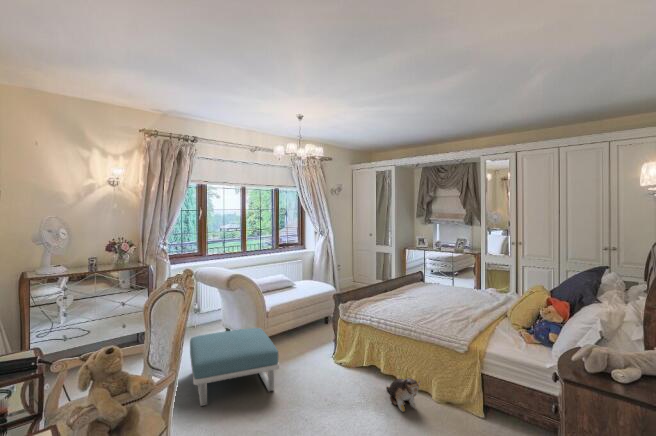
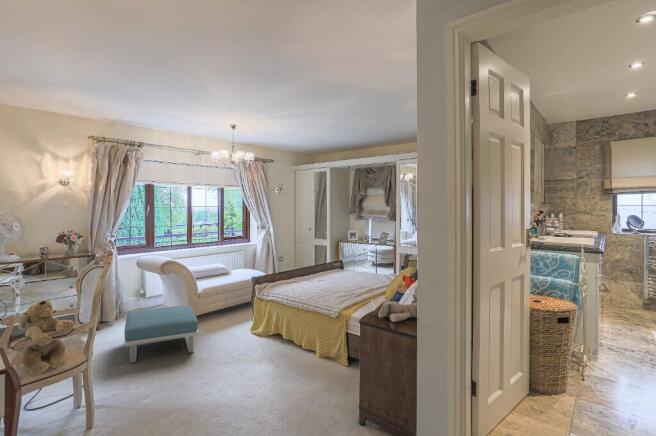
plush toy: present [386,378,421,412] -> none [282,337,301,363]

